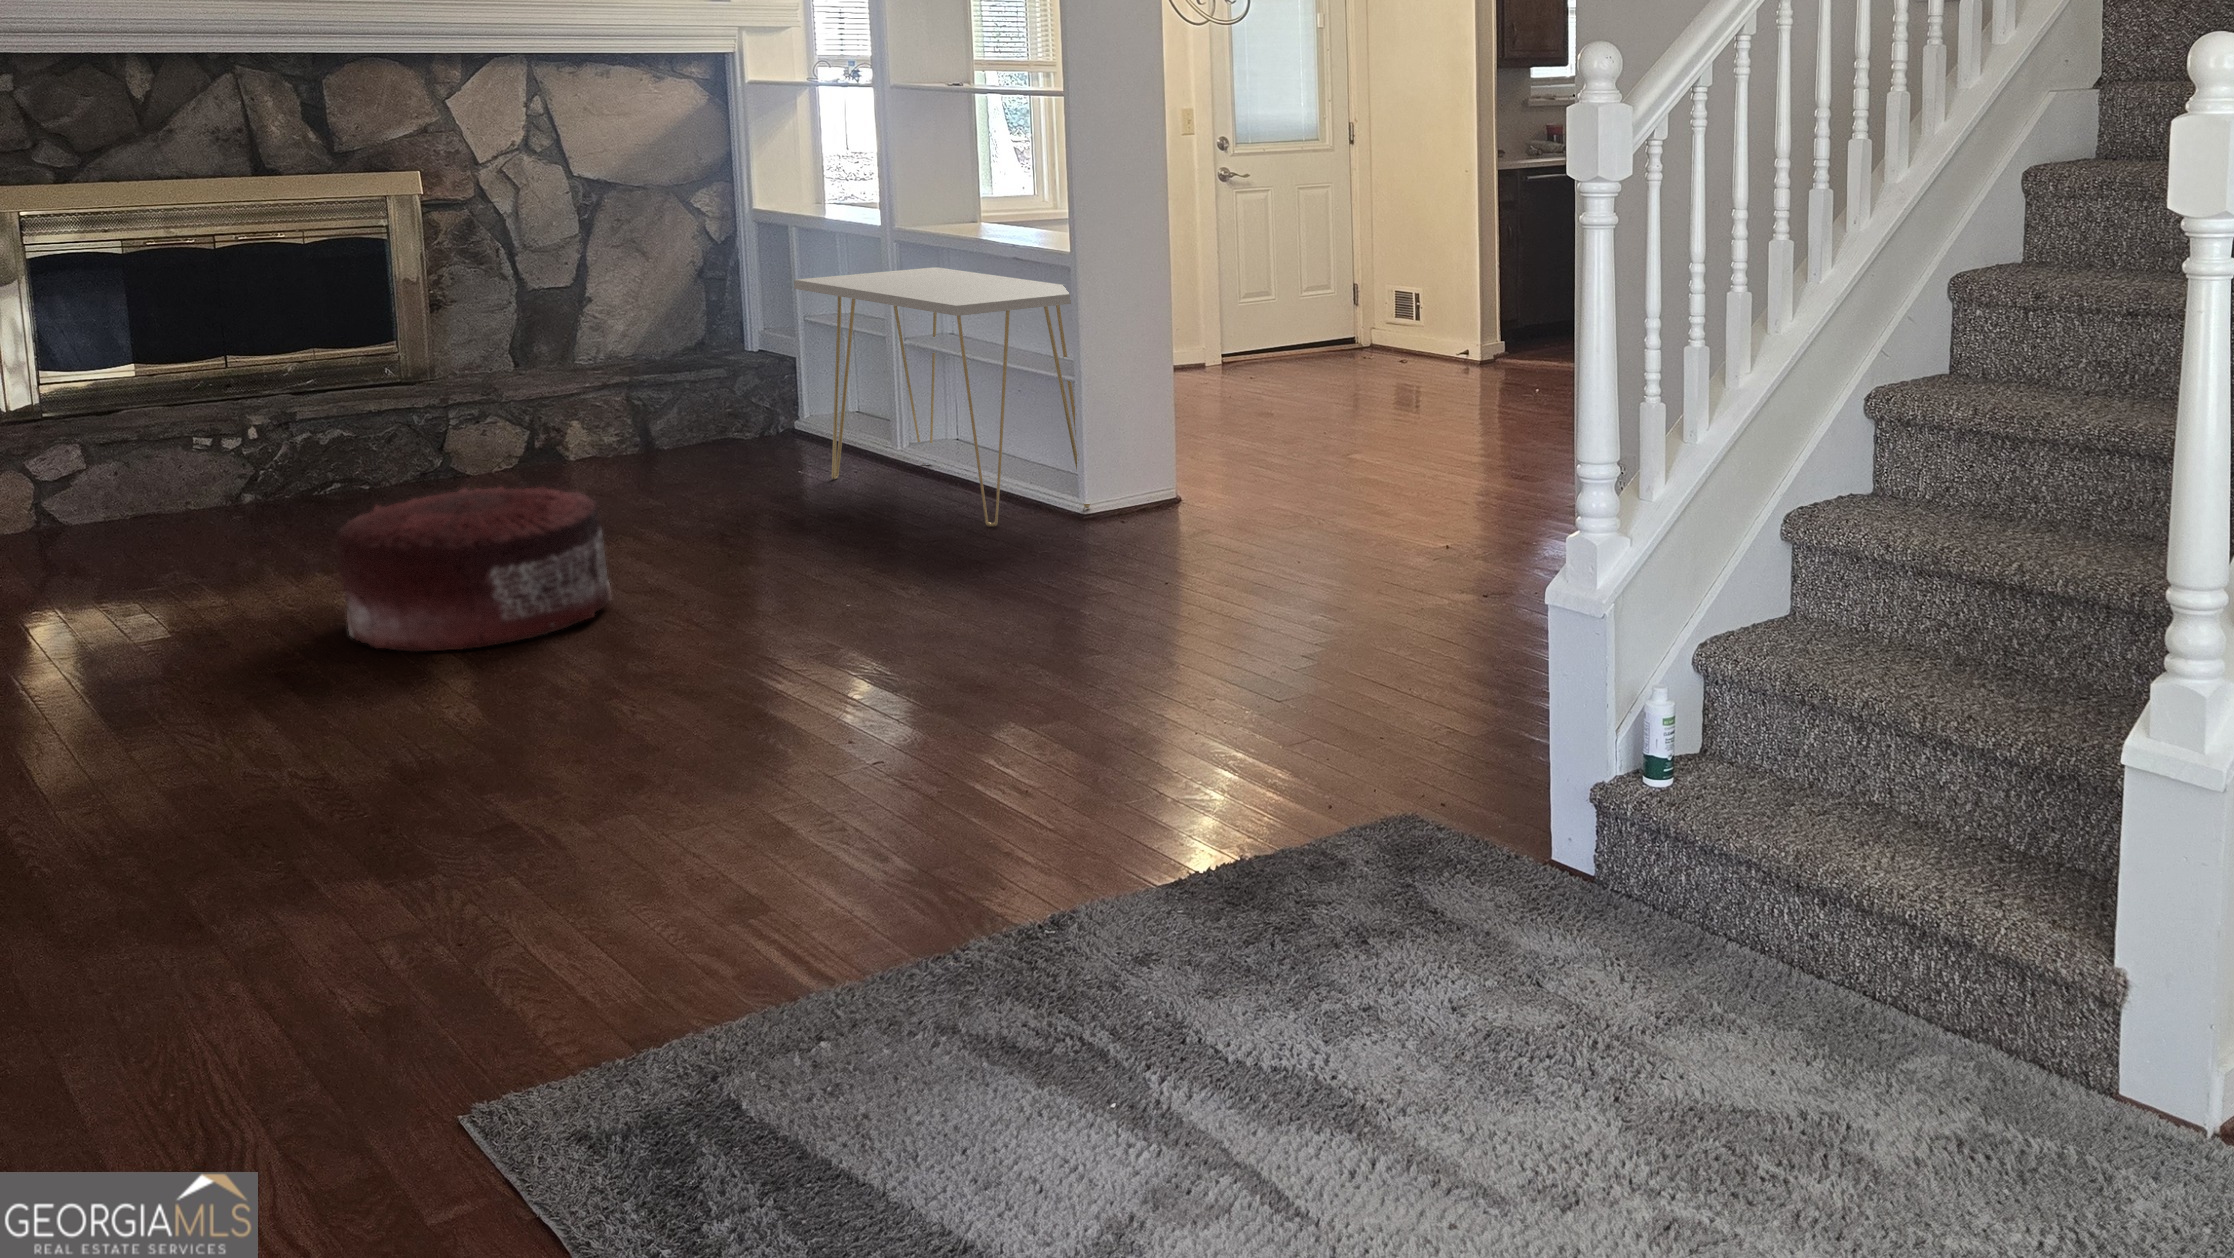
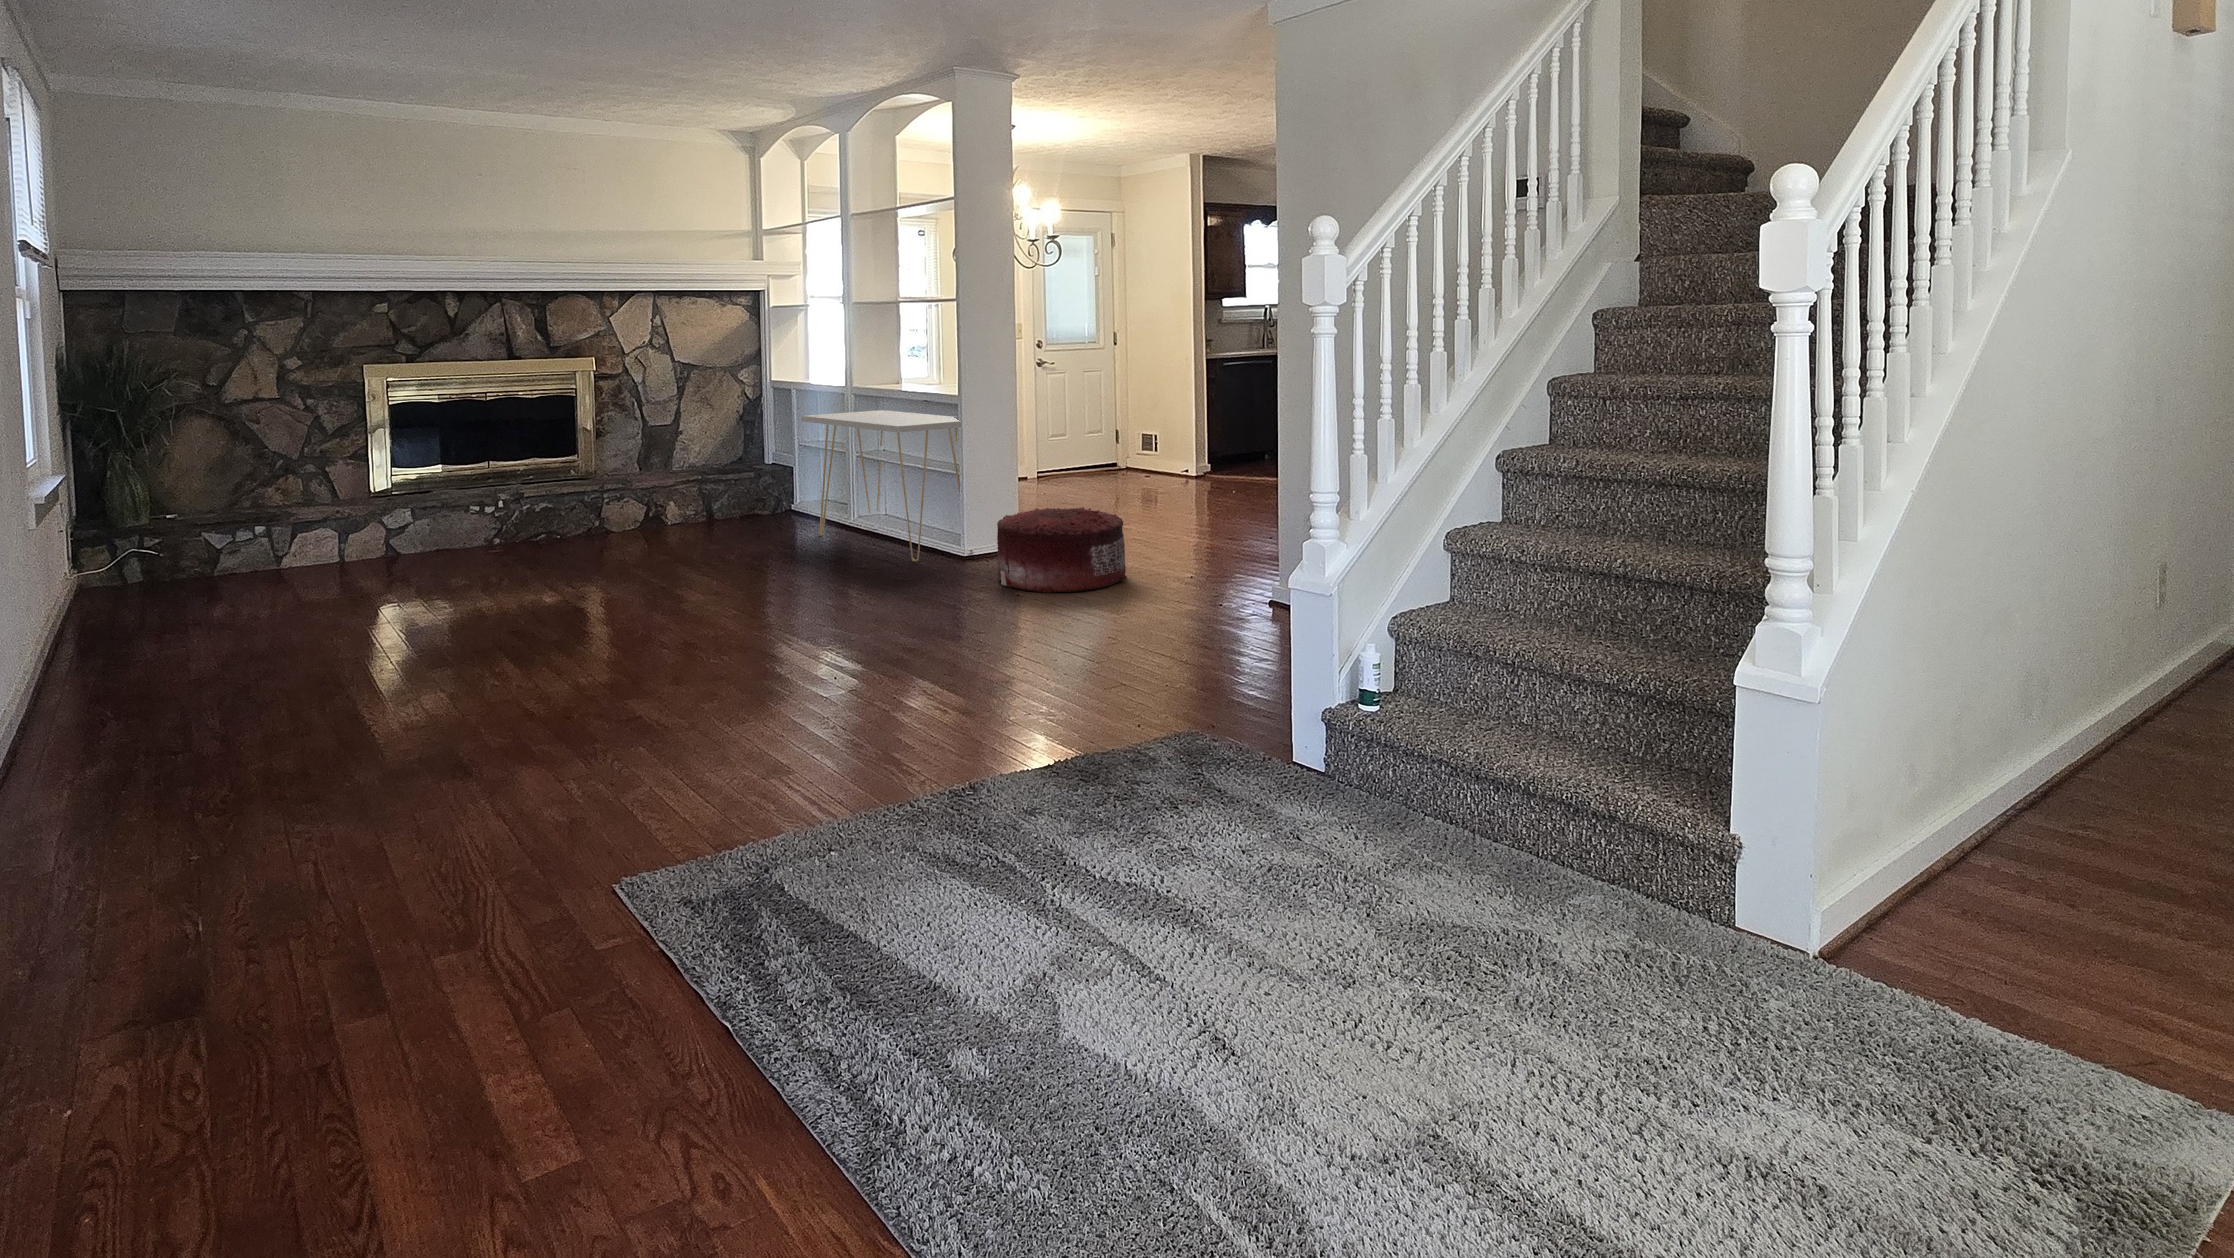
pouf: present [336,487,612,652] -> present [997,507,1127,592]

